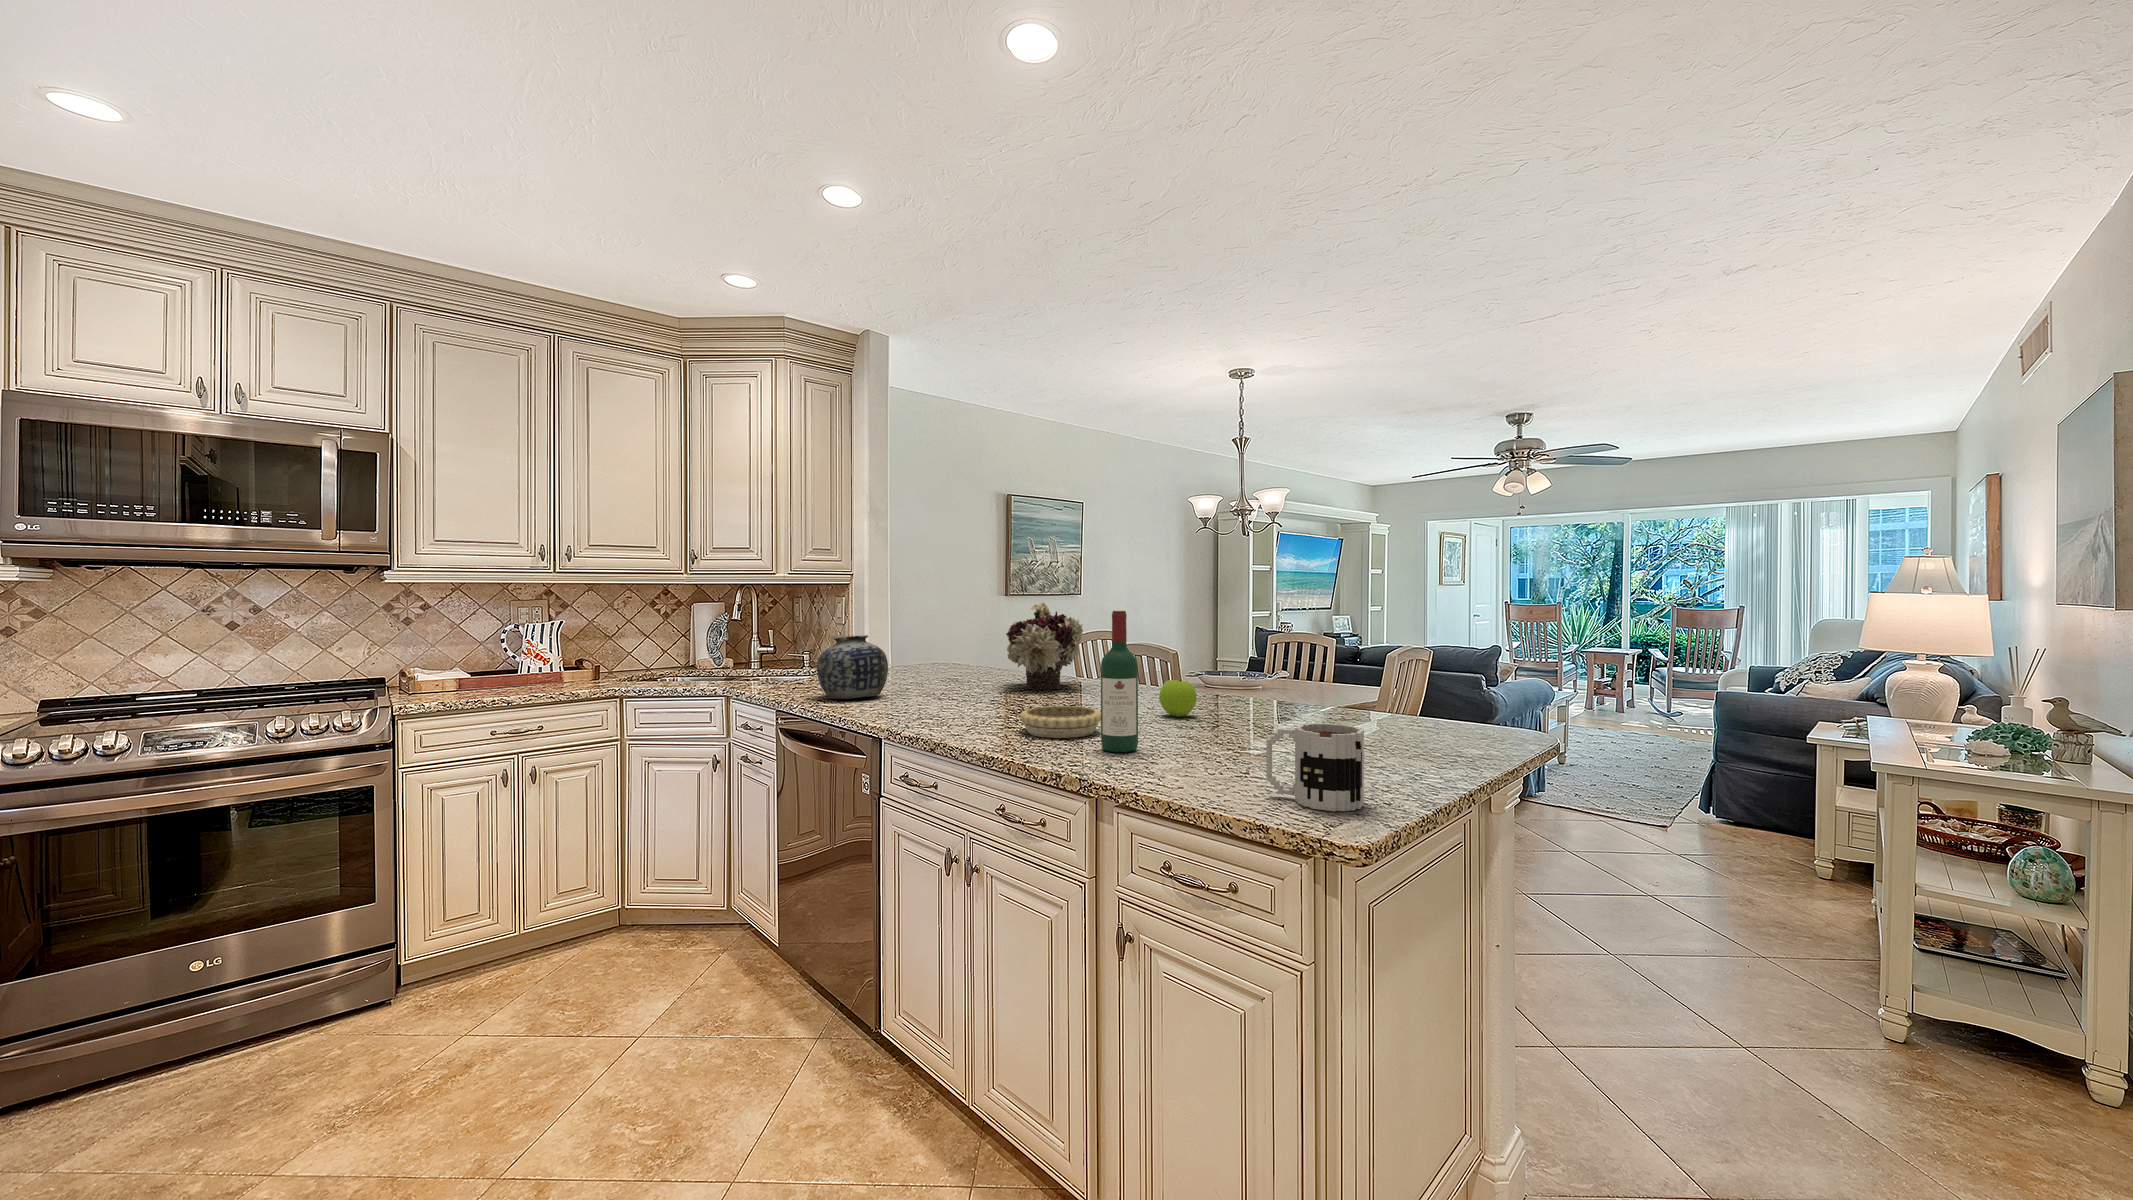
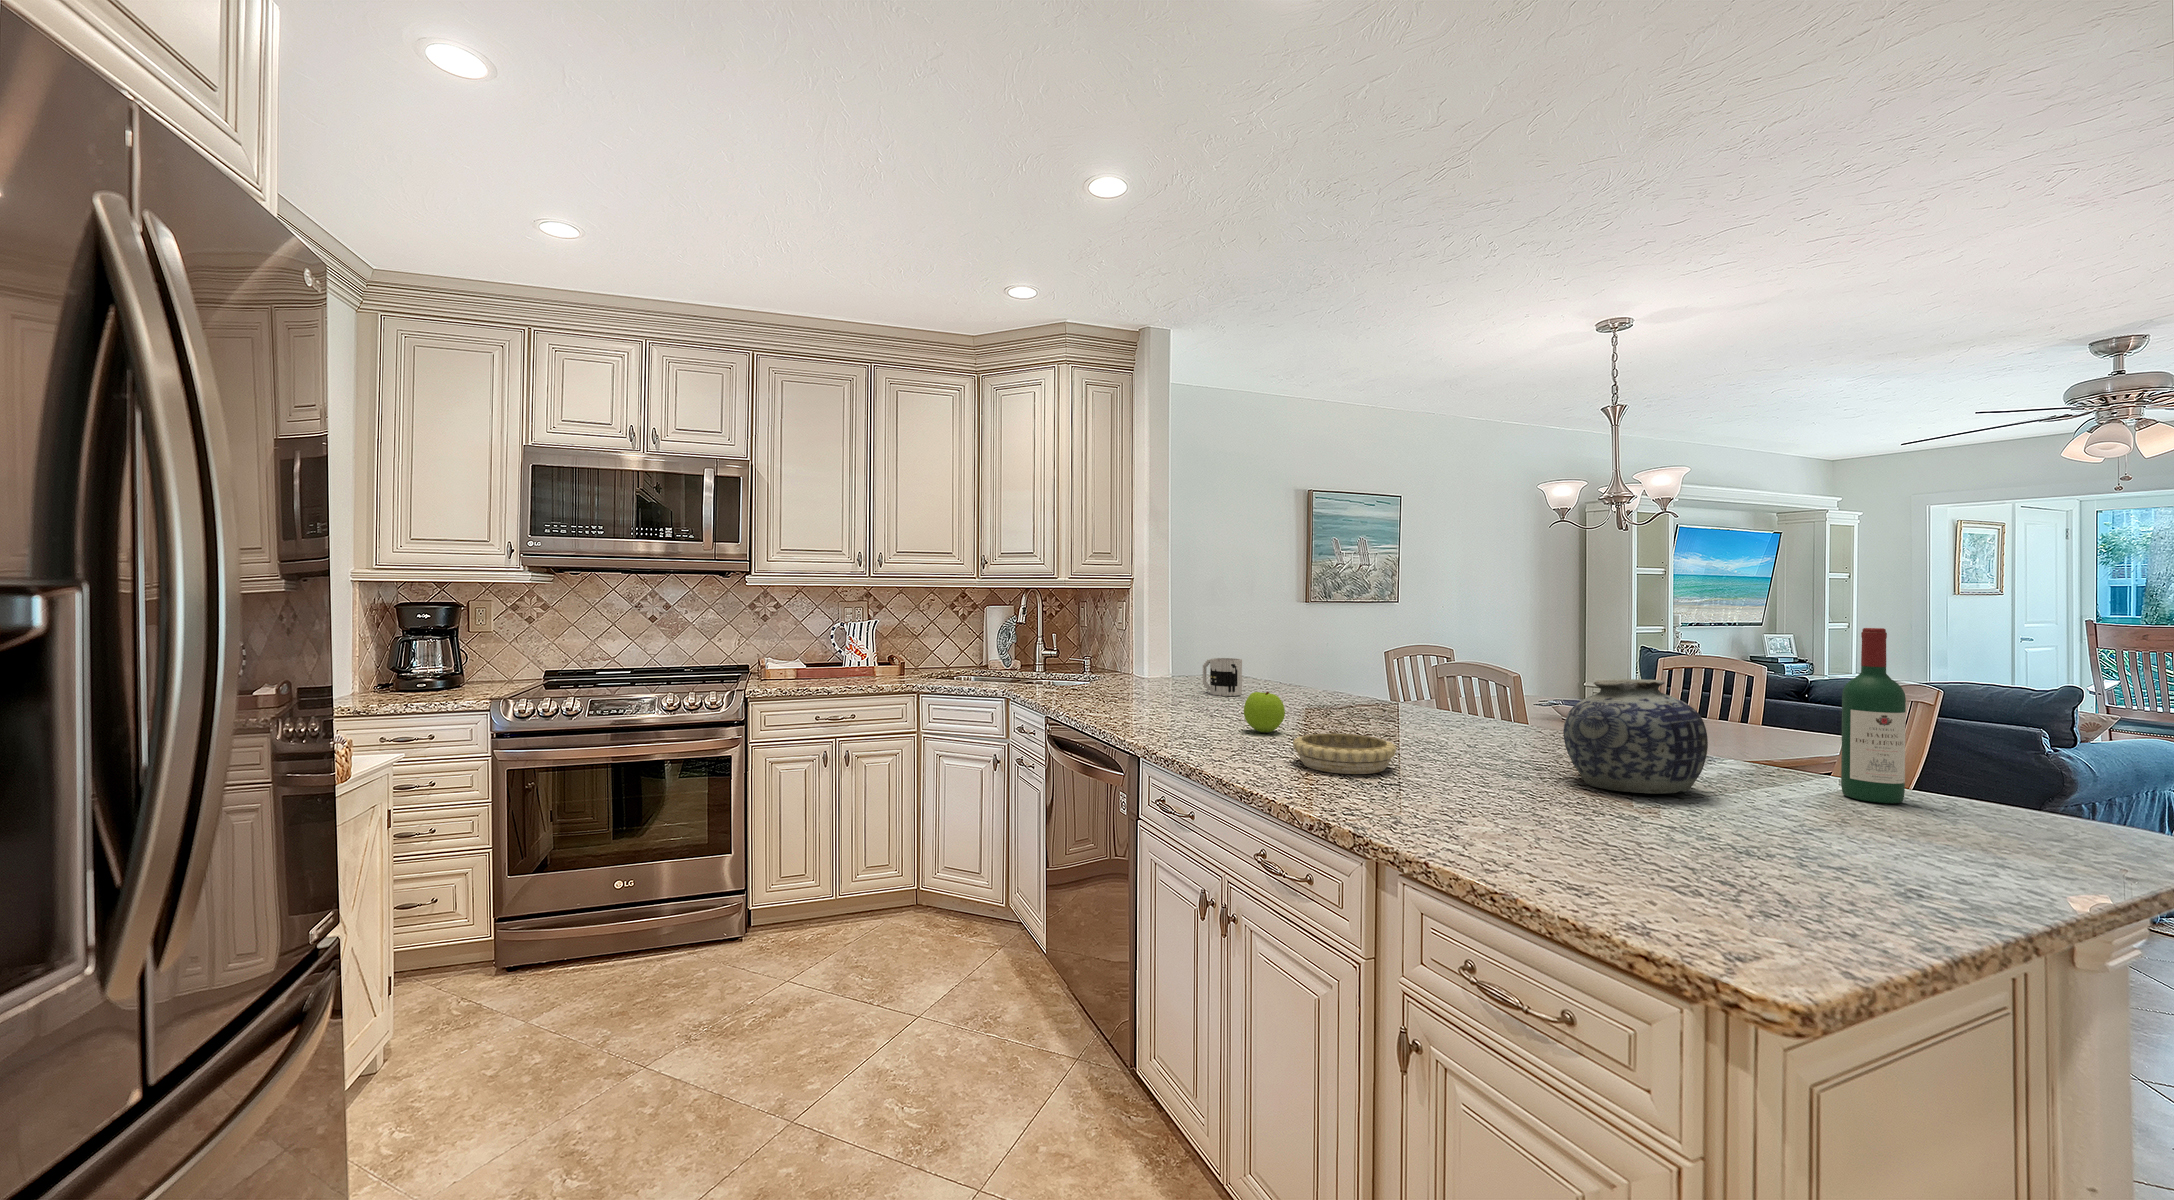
flower arrangement: present [1006,601,1083,690] -> none [1293,608,1386,710]
wine bottle: present [1101,611,1138,752] -> present [1841,628,1906,803]
vase: present [817,635,888,699] -> present [1563,679,1708,794]
apple: present [1159,679,1197,717] -> present [1244,692,1285,732]
mug: present [1266,723,1364,811] -> present [1203,658,1242,696]

